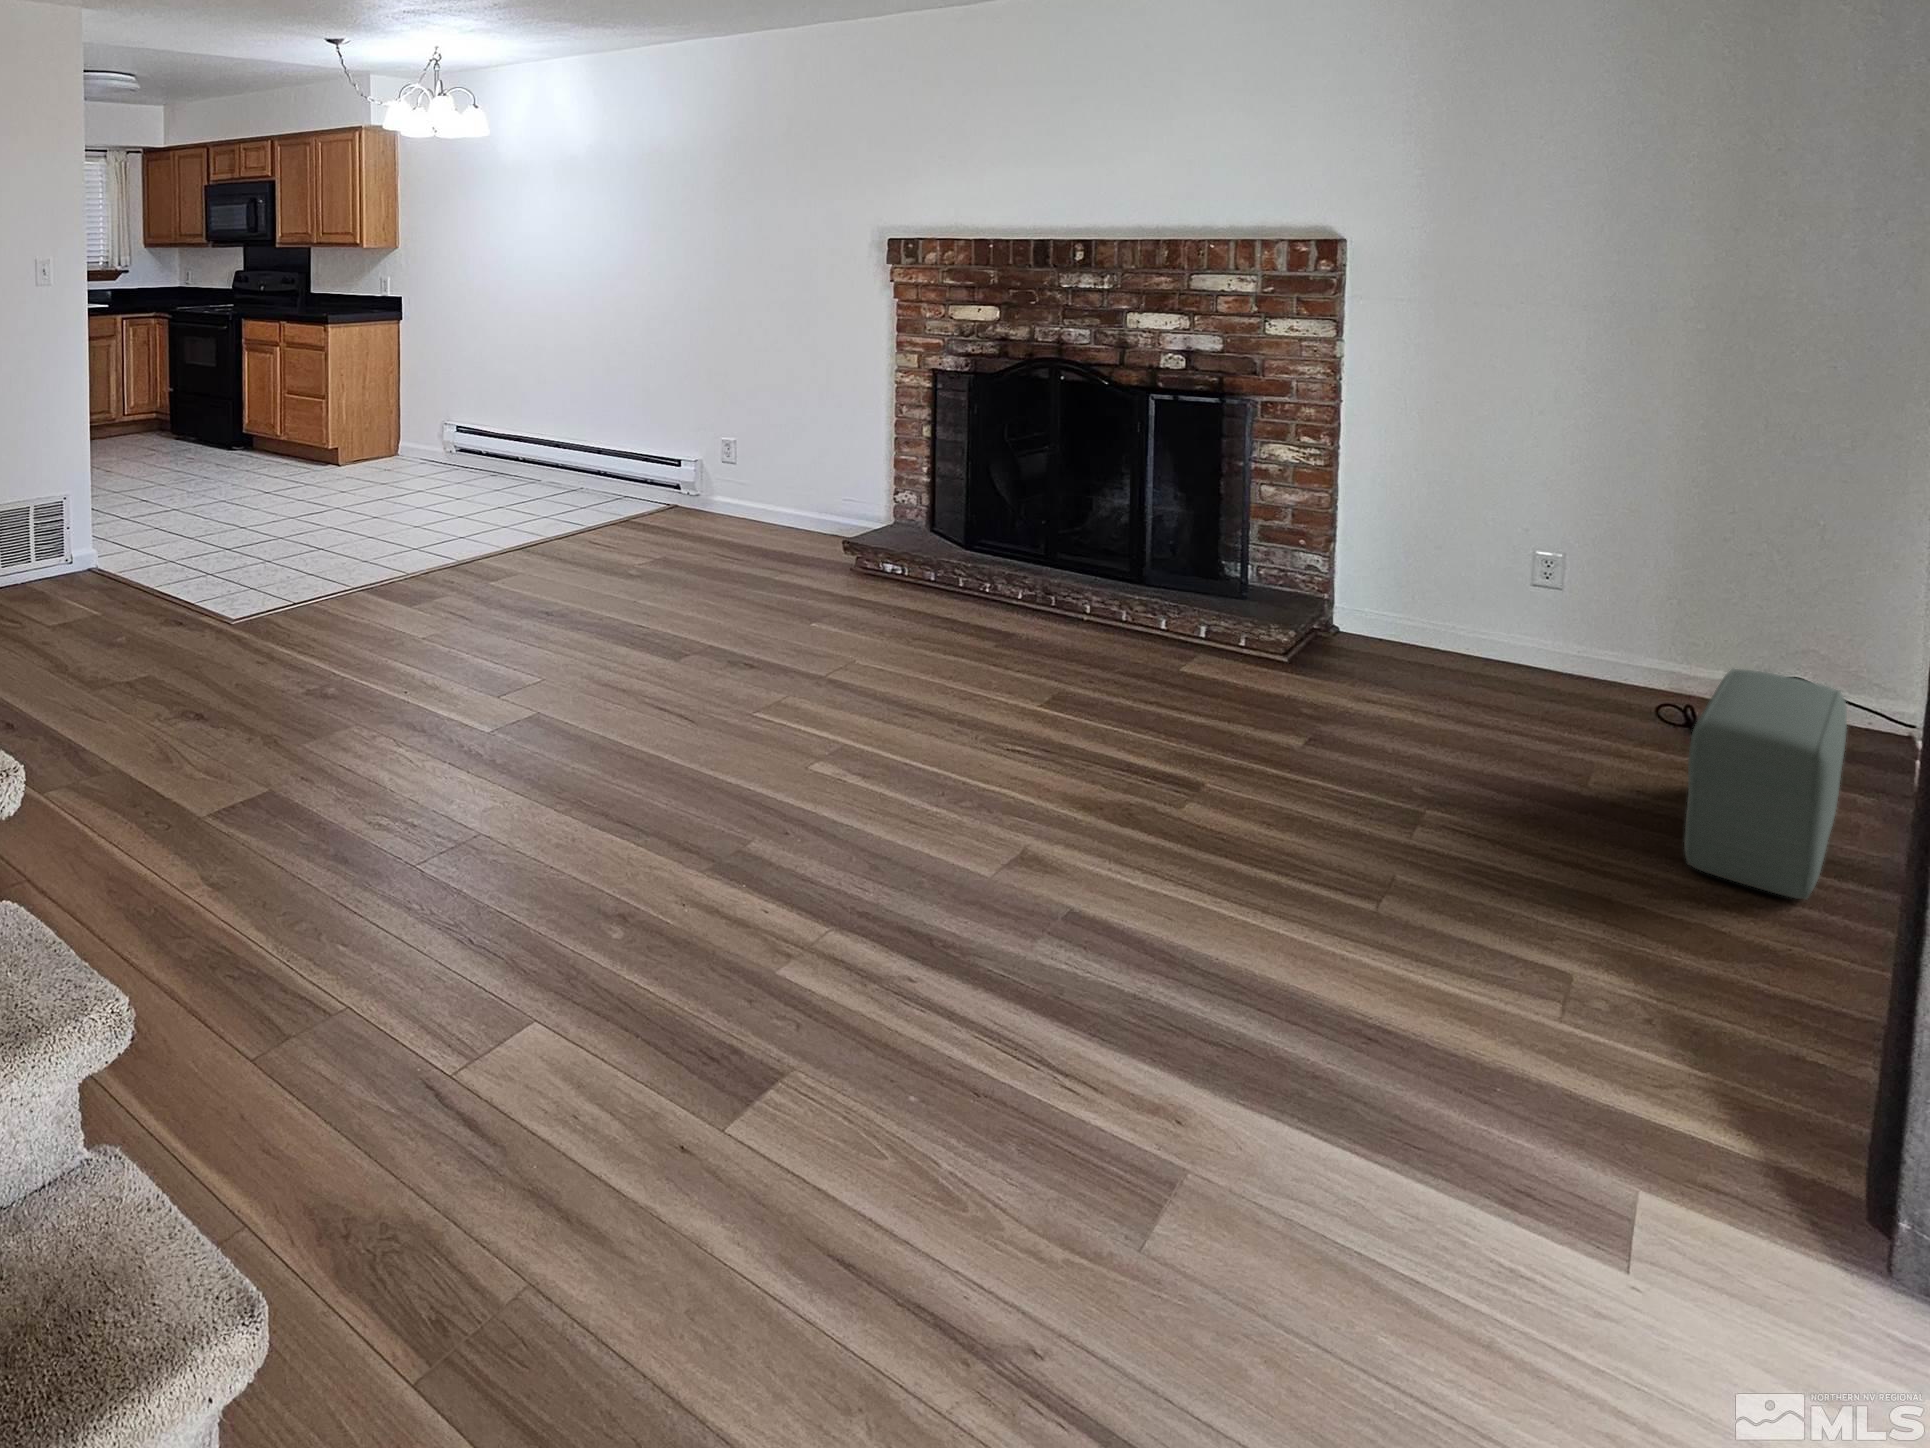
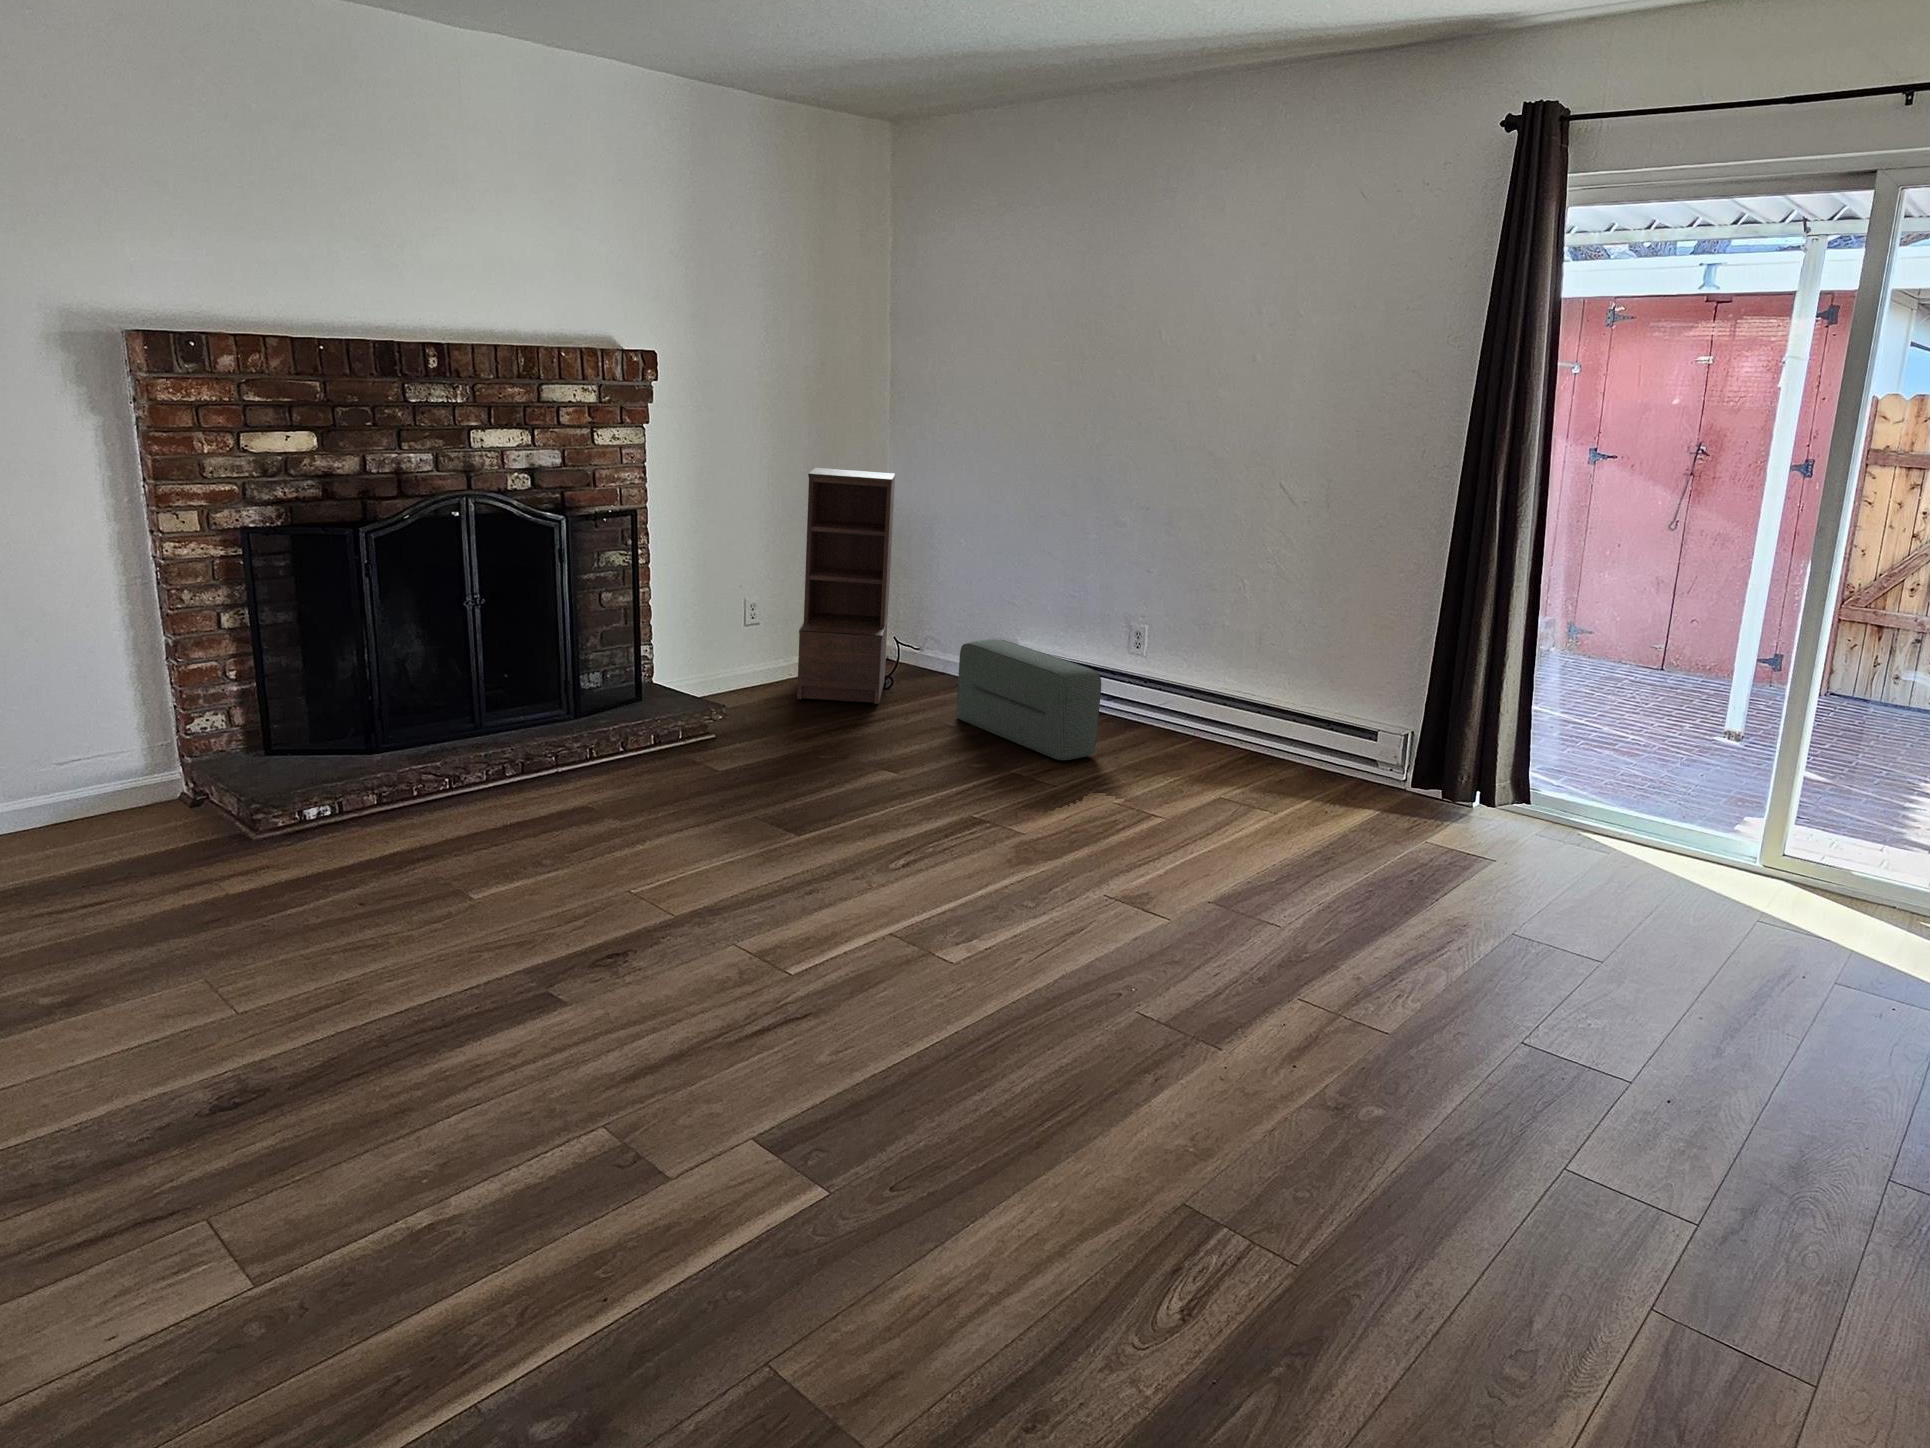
bookshelf: none [1524,390,1802,734] -> present [797,468,896,704]

